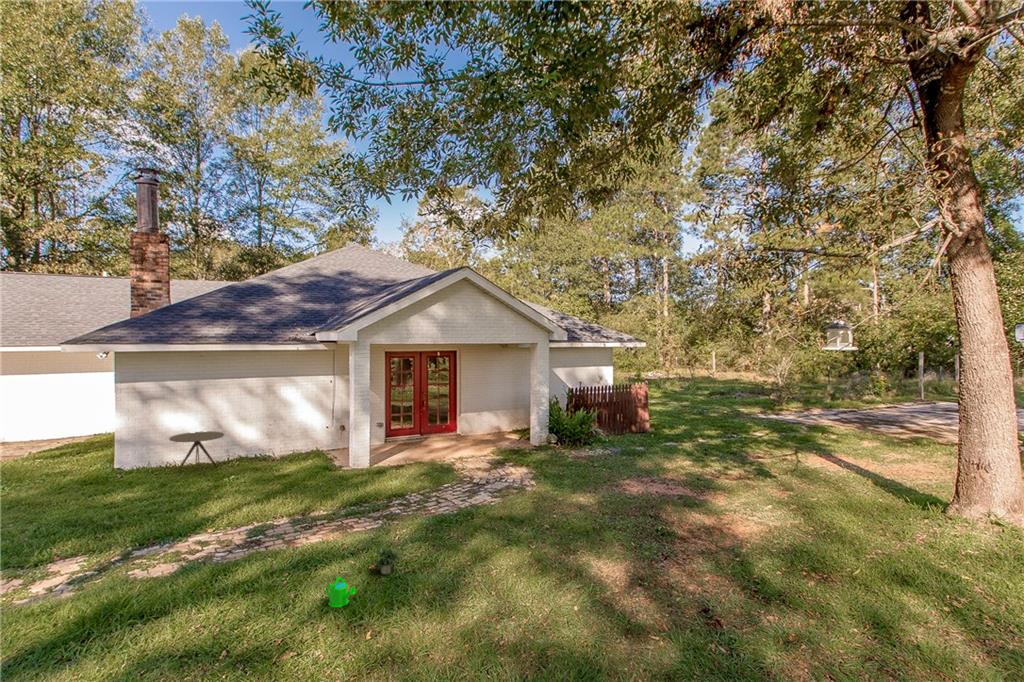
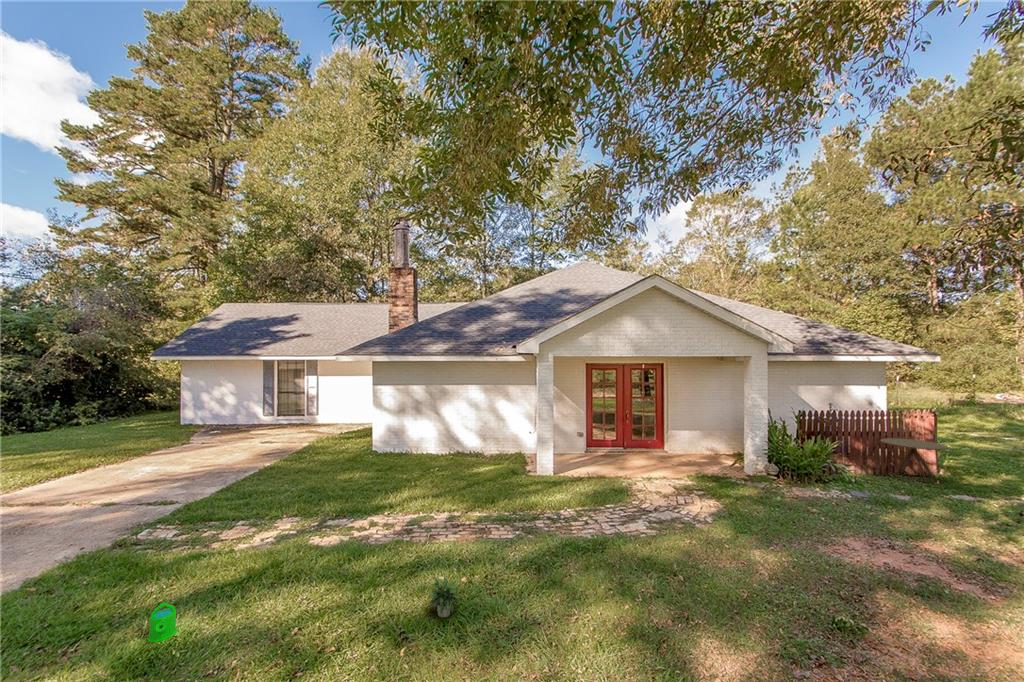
round table: present [169,431,224,471] -> present [881,438,948,482]
watering can: present [325,577,356,607] -> present [147,602,178,642]

